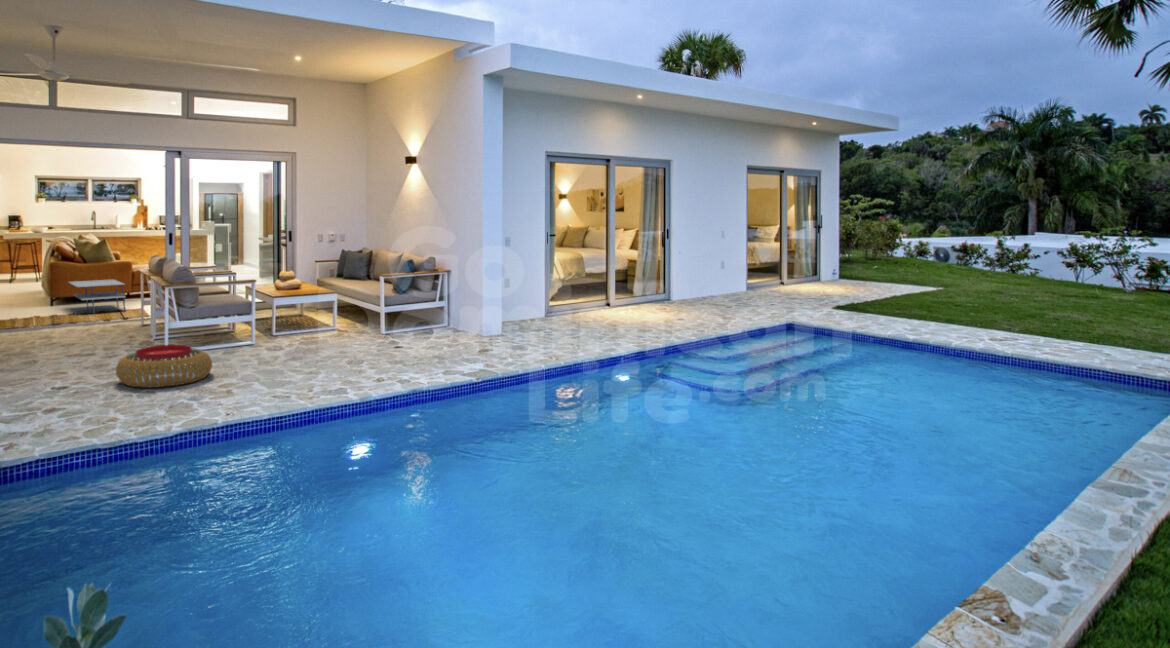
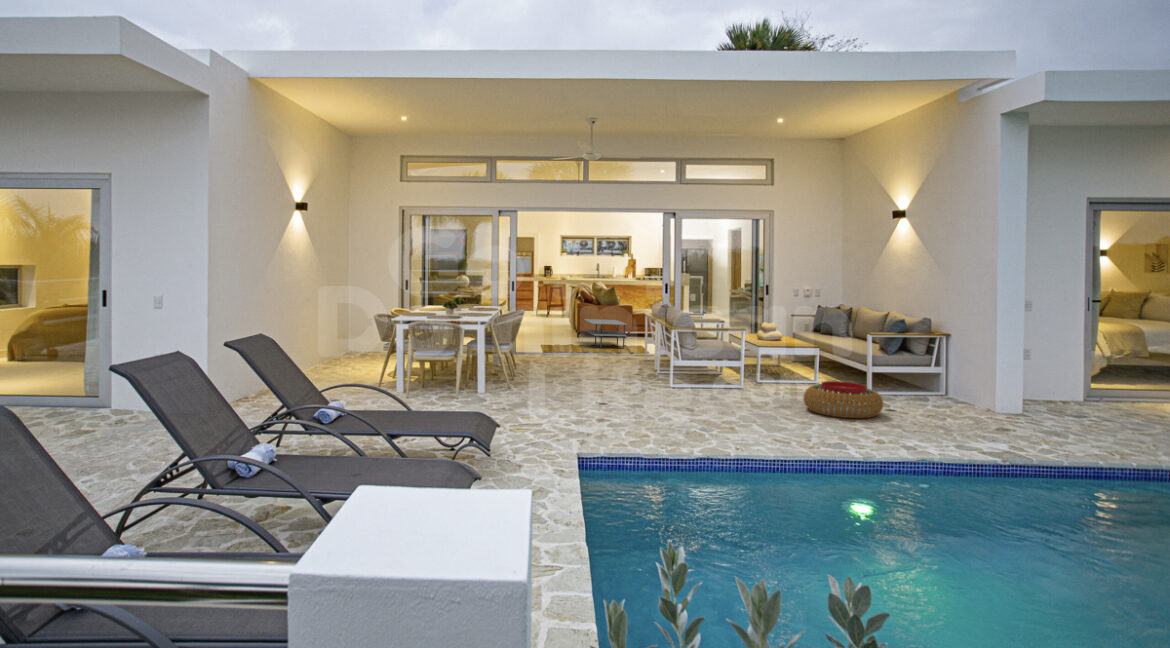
pouf: present [116,345,212,388] -> present [804,381,883,418]

